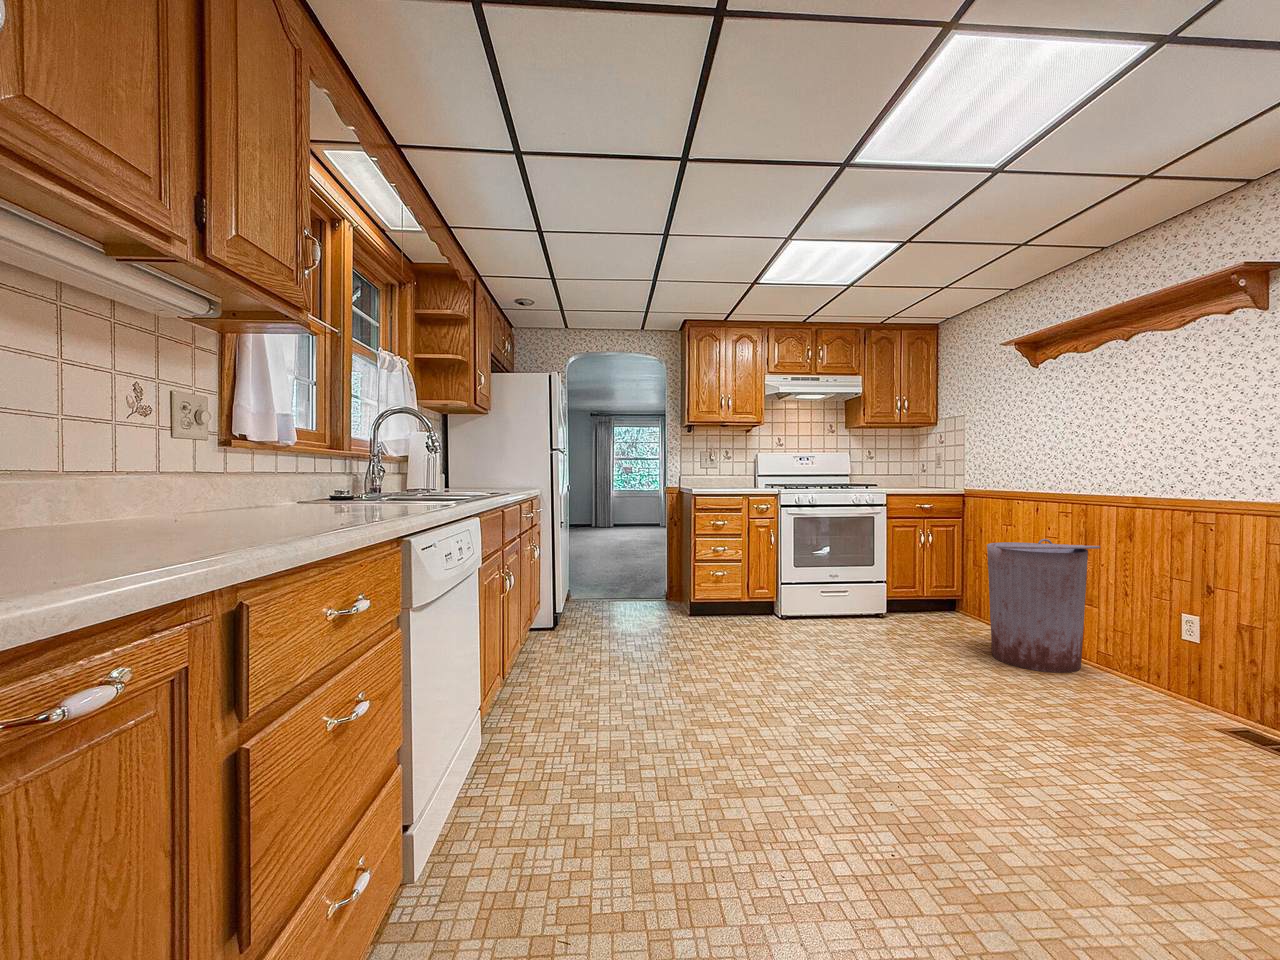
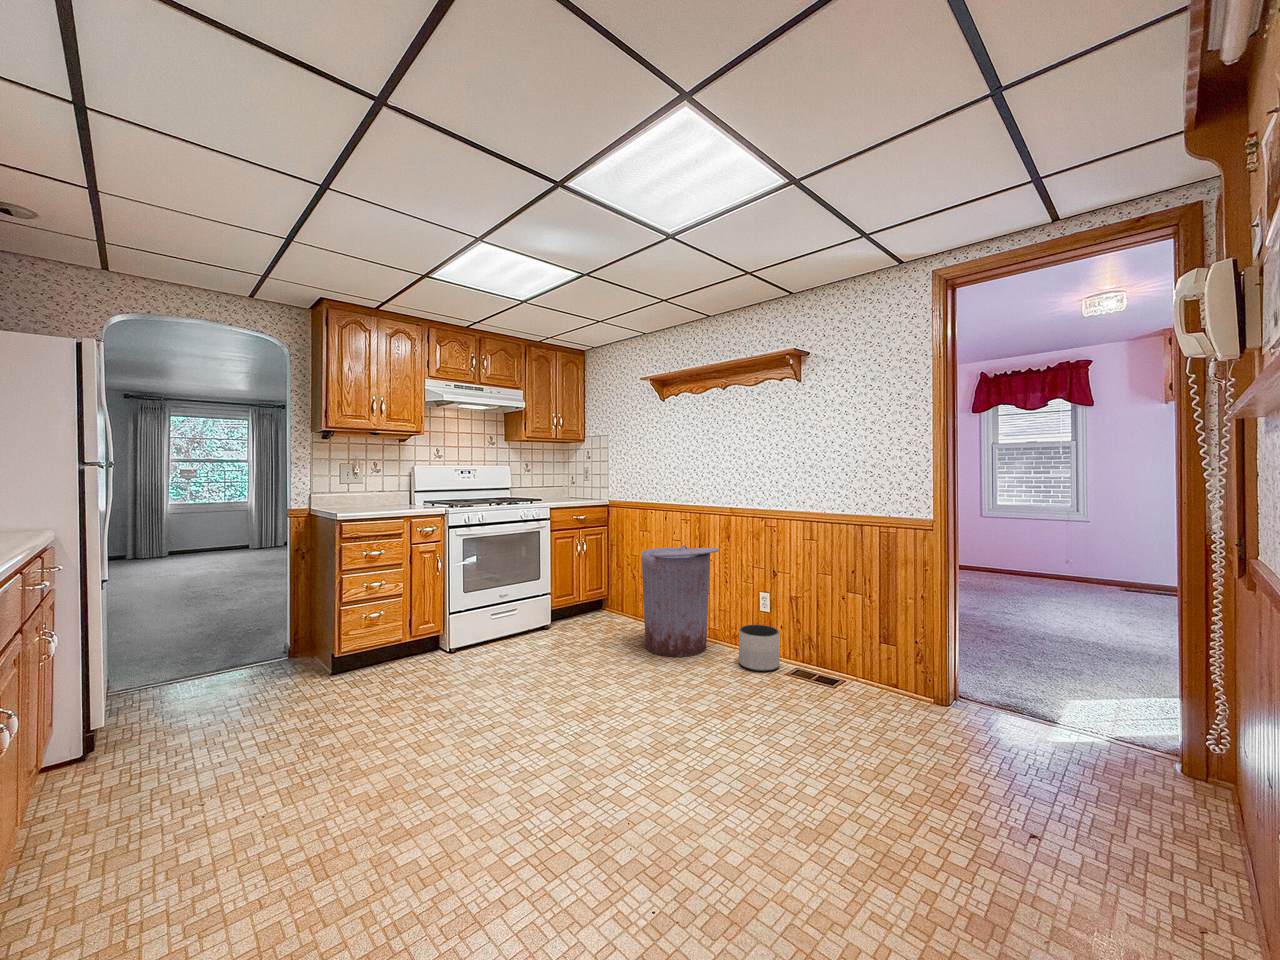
planter: none [1122,647,1192,709] -> present [739,625,780,671]

